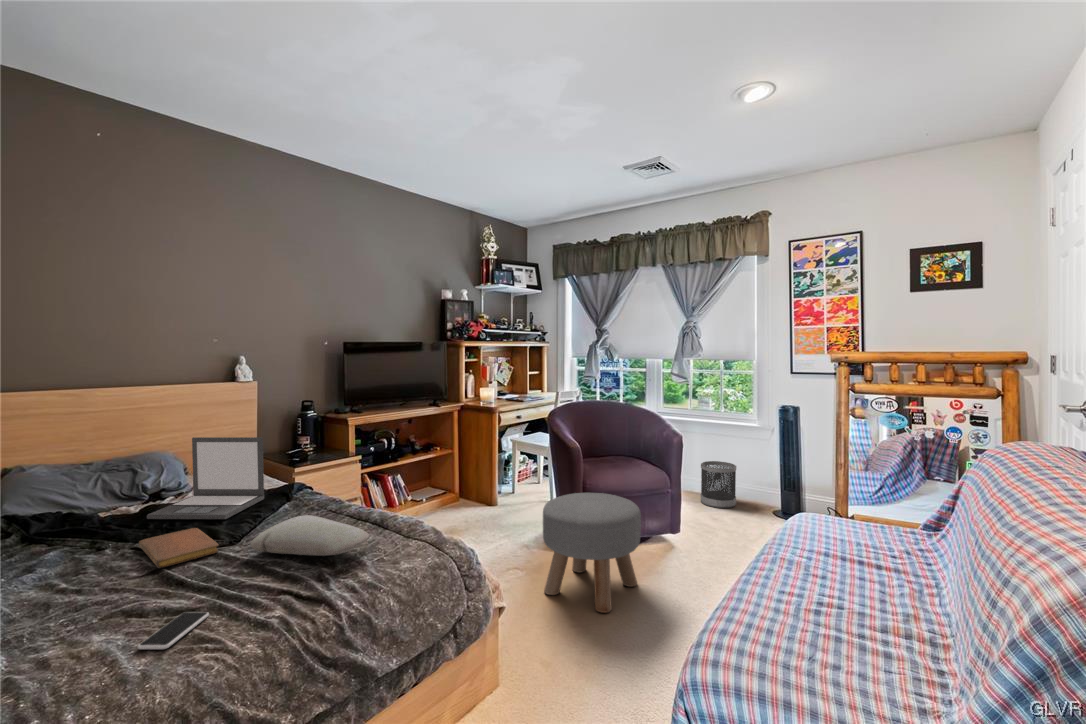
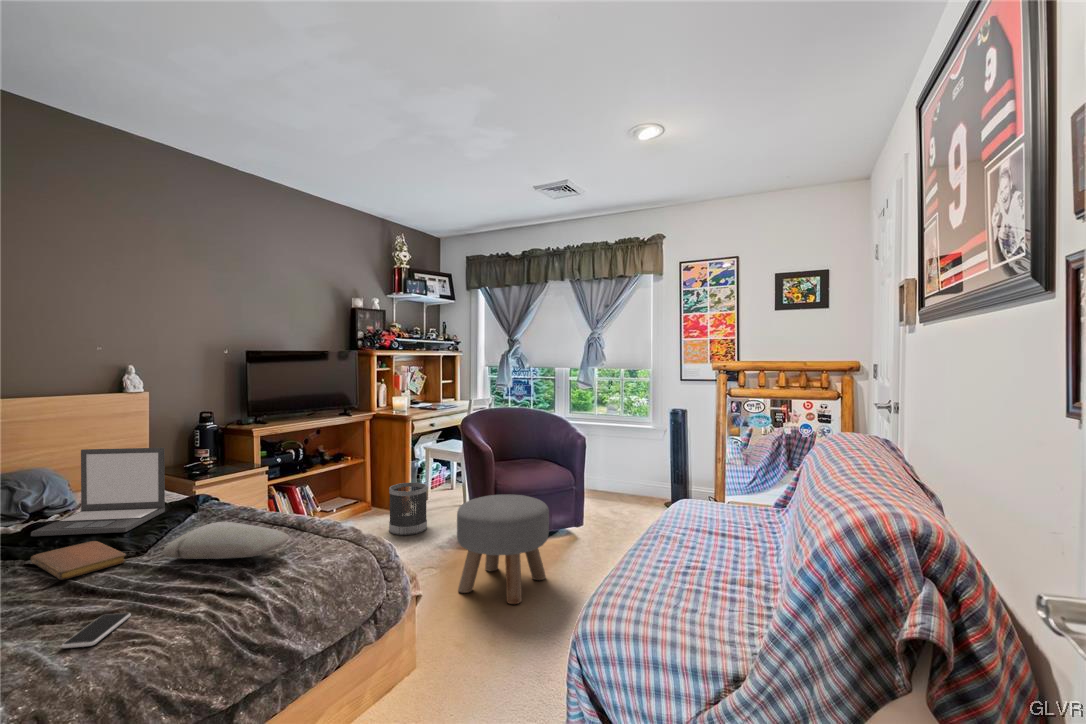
wastebasket: present [701,461,736,508] -> present [389,483,427,535]

